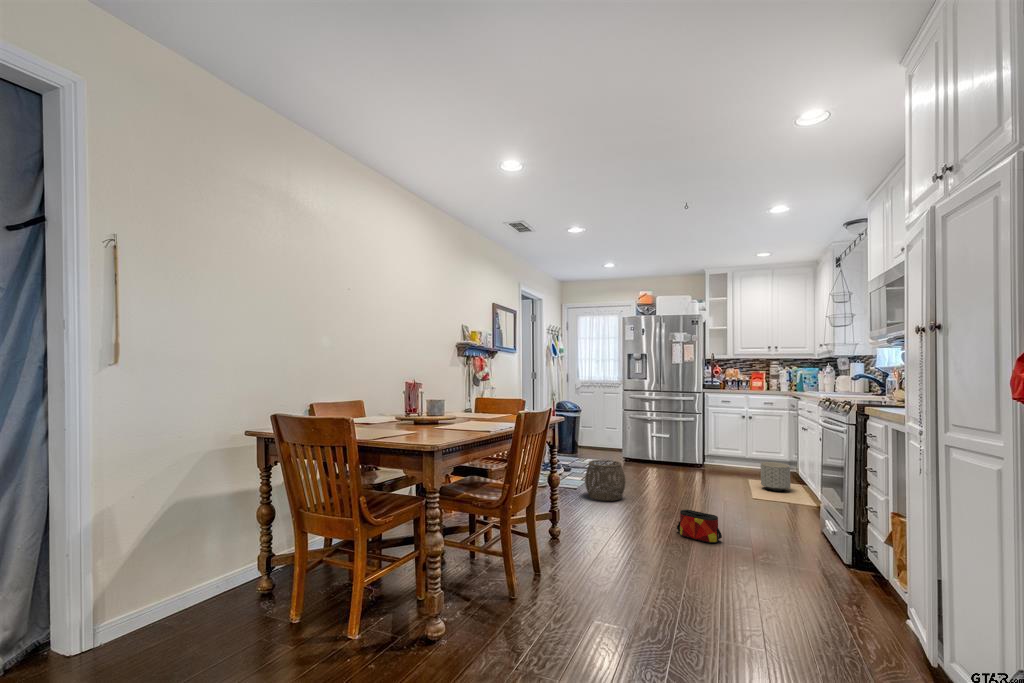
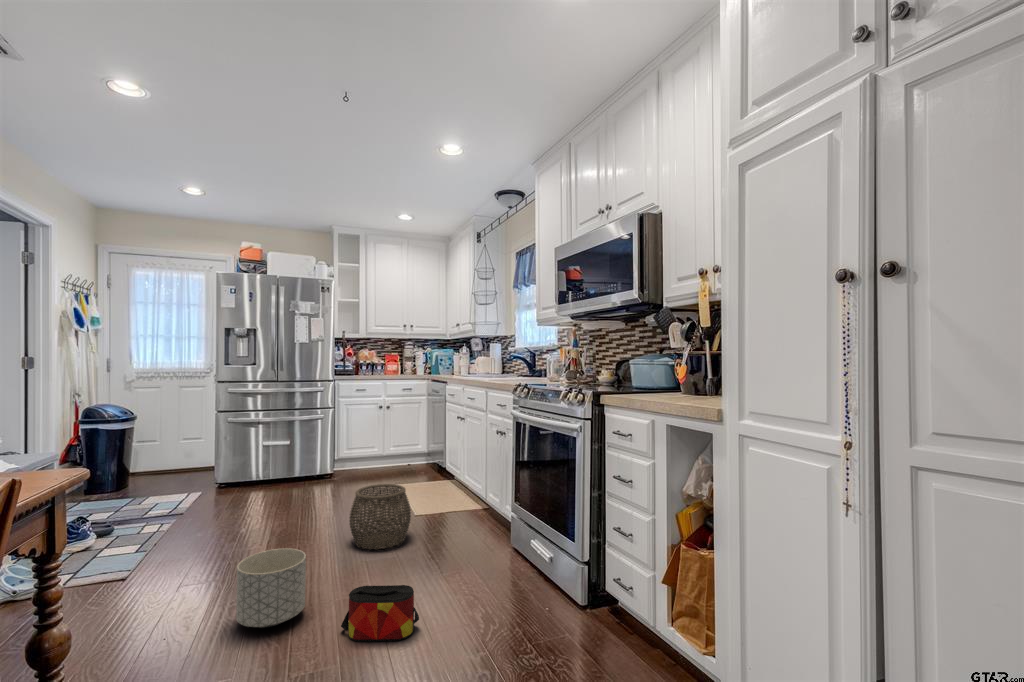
woven basket: present [585,460,626,501] -> present [349,484,411,550]
planter: present [761,462,790,491] -> present [236,548,306,628]

